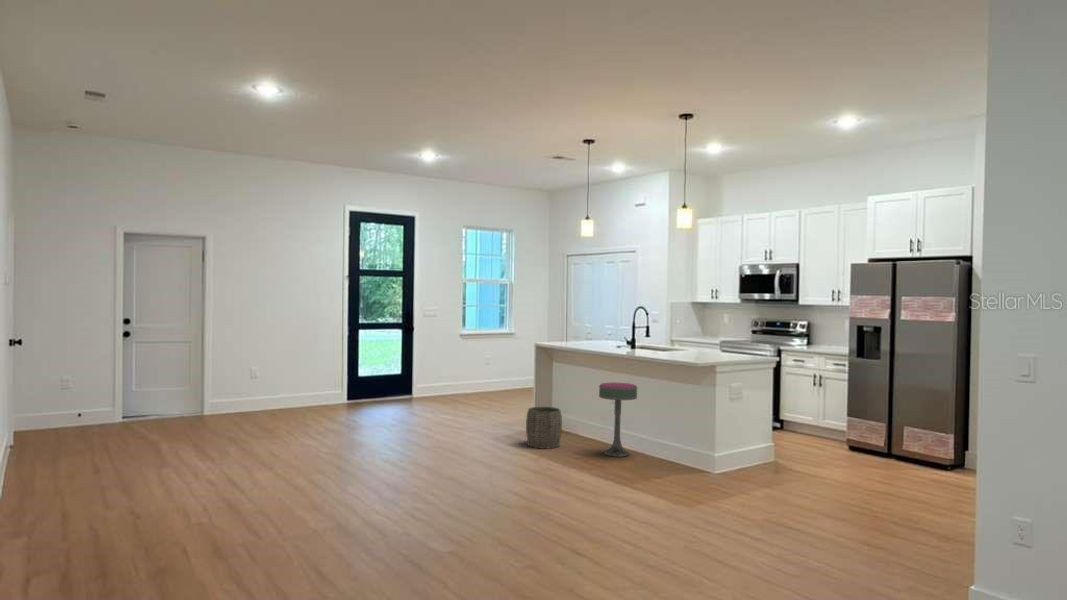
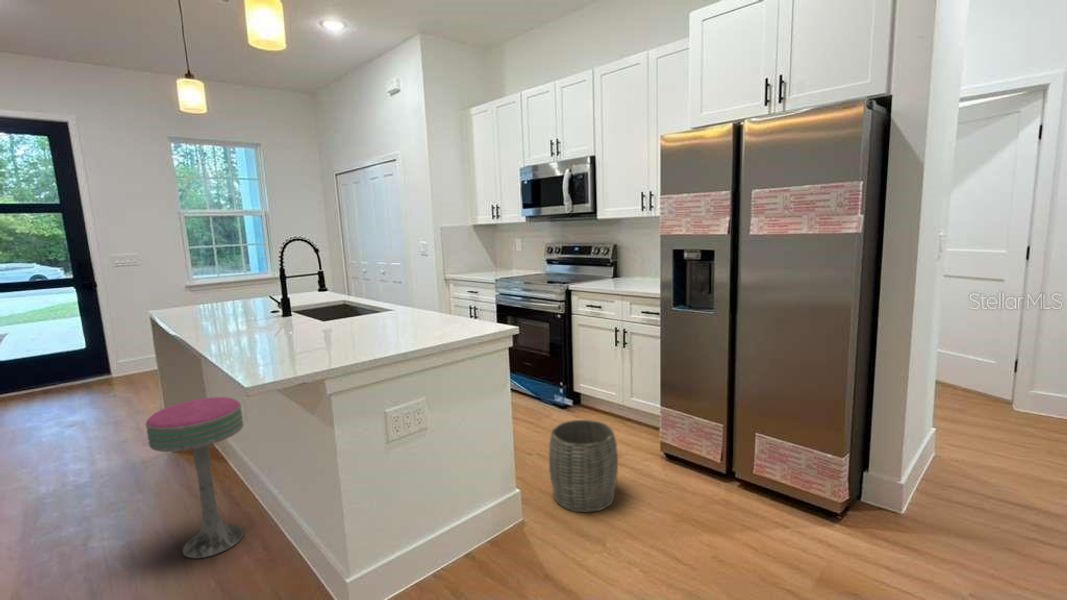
woven basket: present [526,407,562,449] -> present [549,420,618,512]

